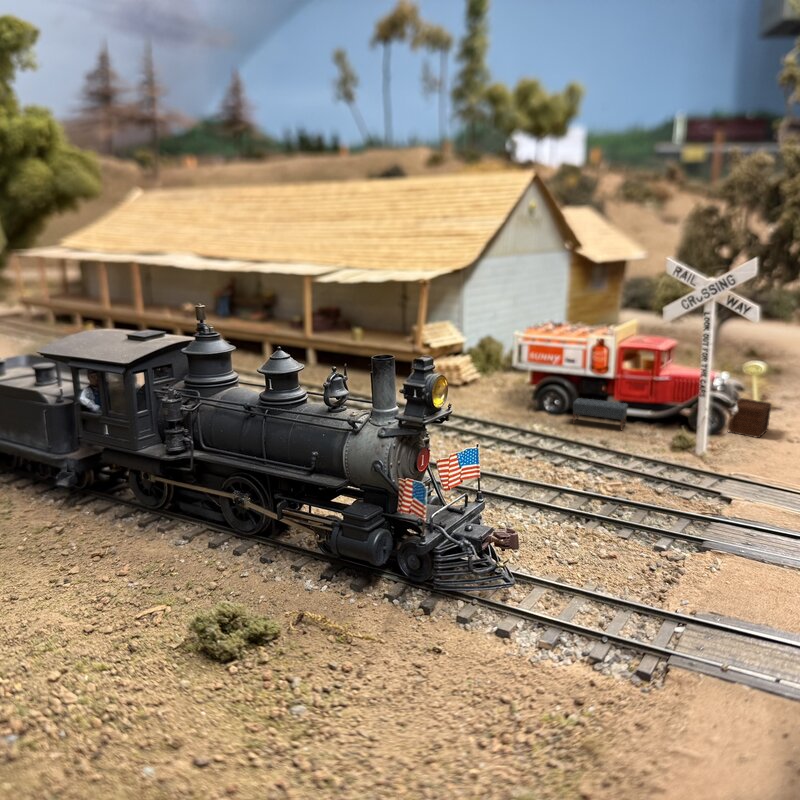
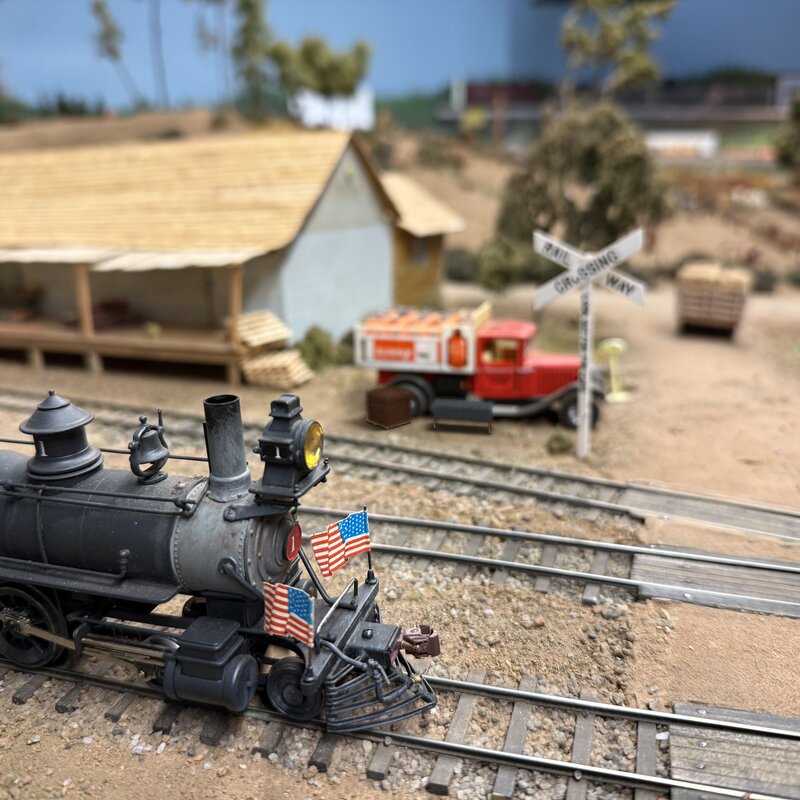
wooden crate: present [728,398,771,438] -> present [365,385,412,430]

